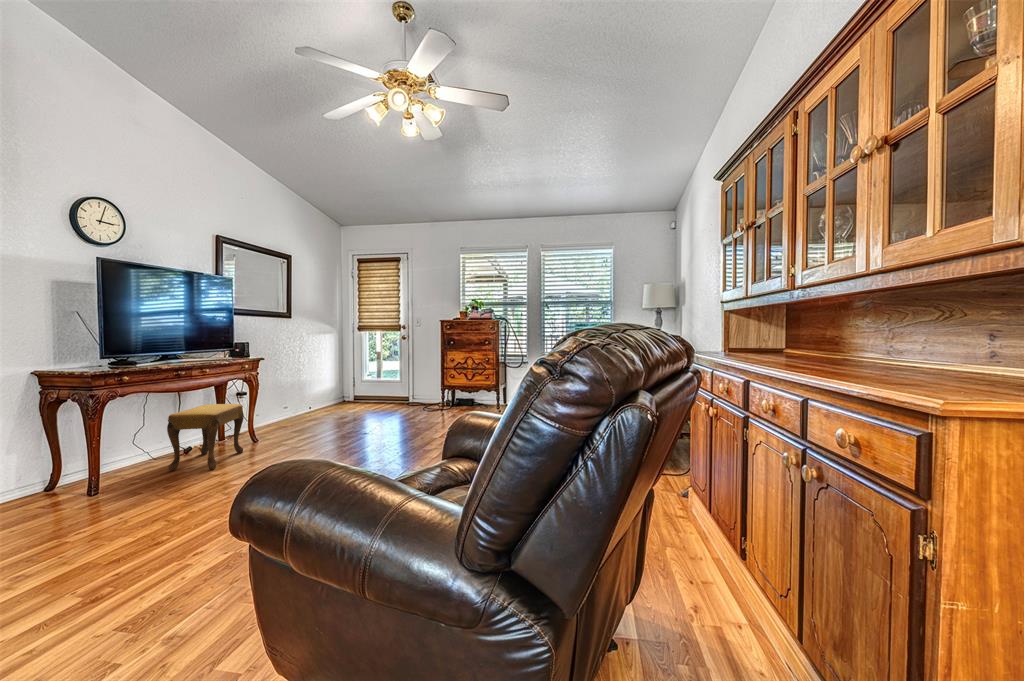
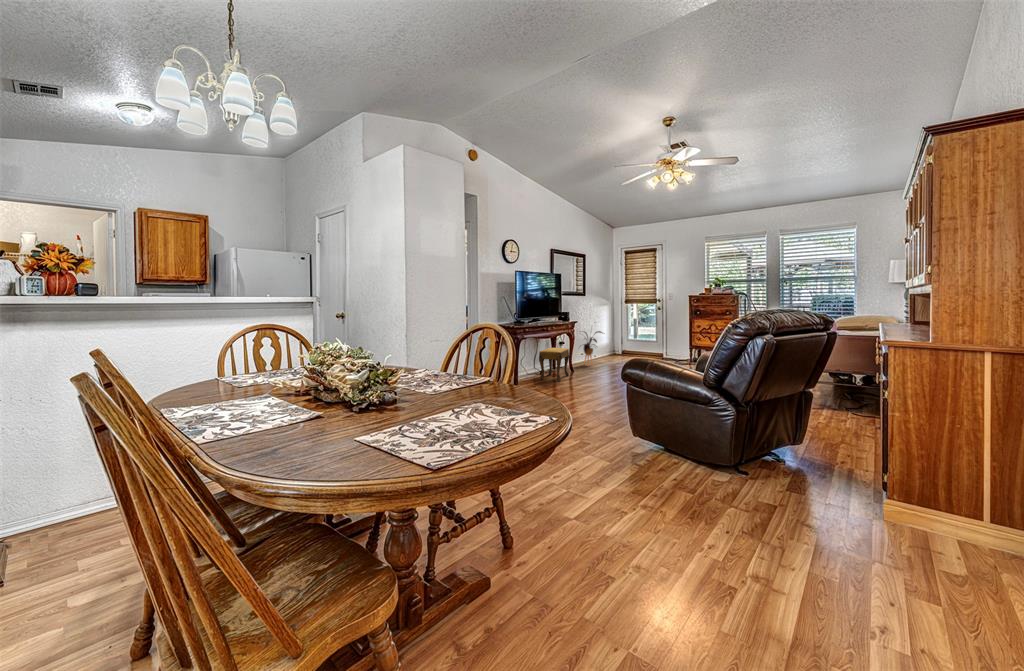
house plant: none [272,357,321,426] -> present [584,331,602,364]

